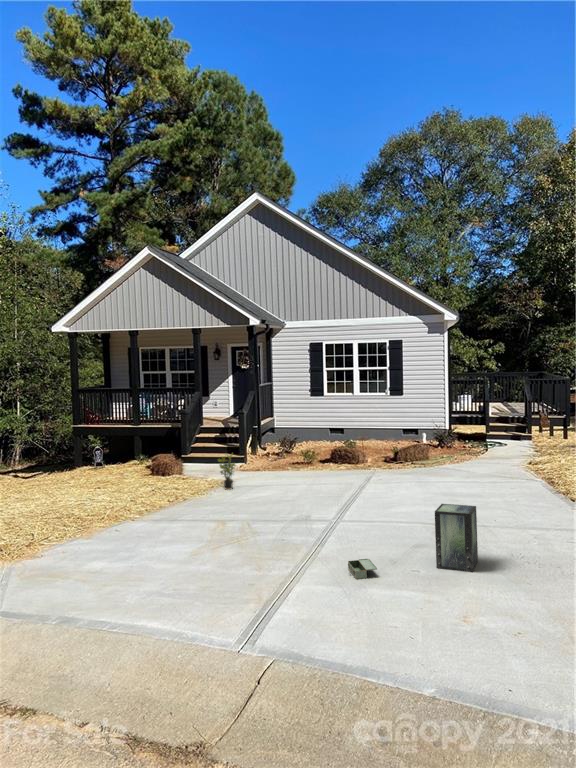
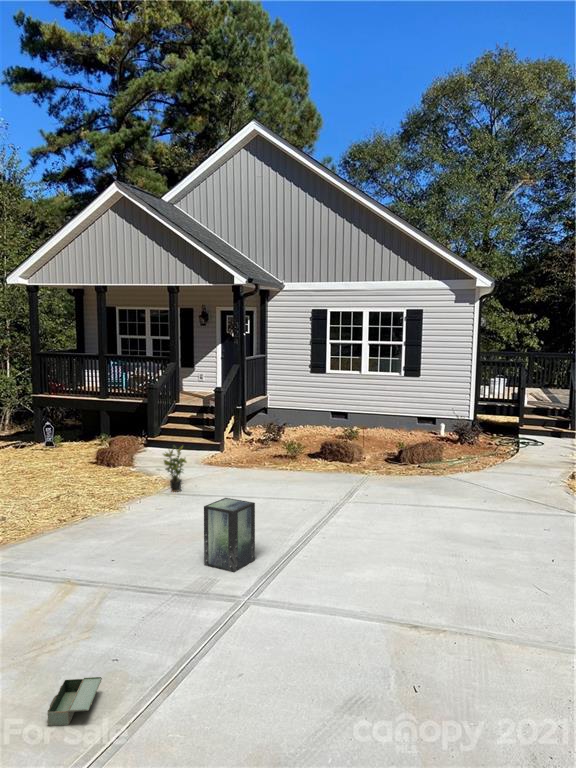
storage box: present [435,504,478,572] -> present [204,498,255,573]
toolbox: present [348,559,377,579] -> present [48,677,102,726]

